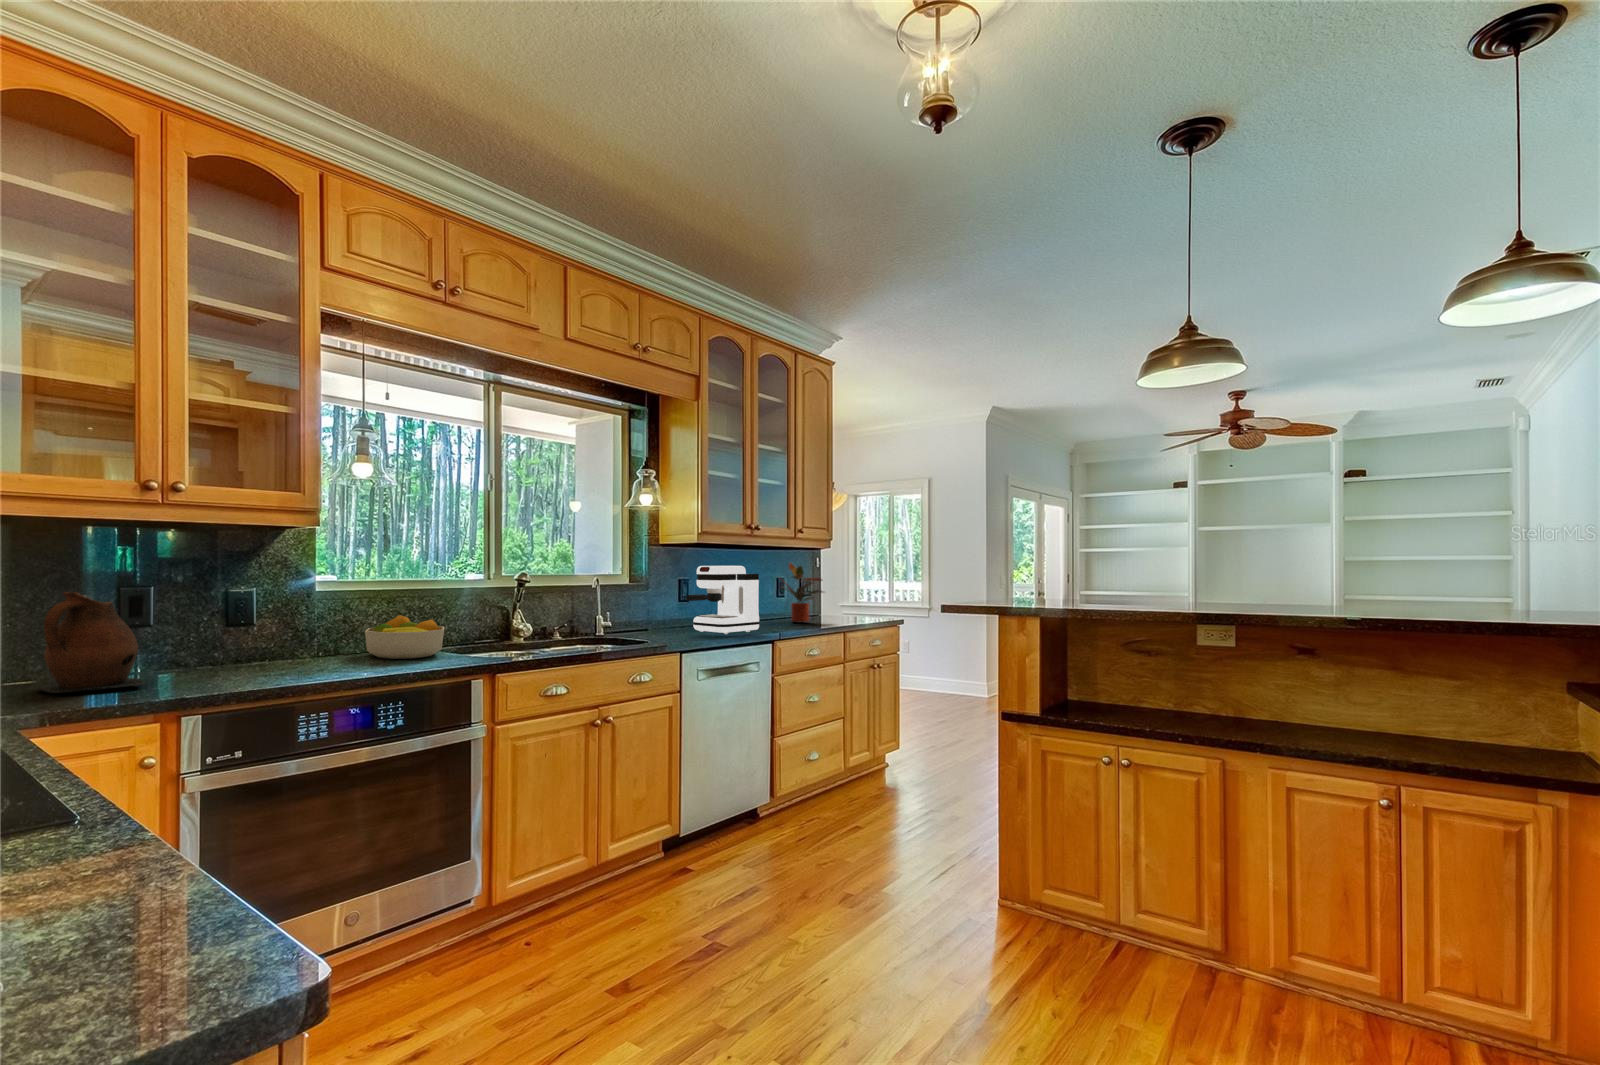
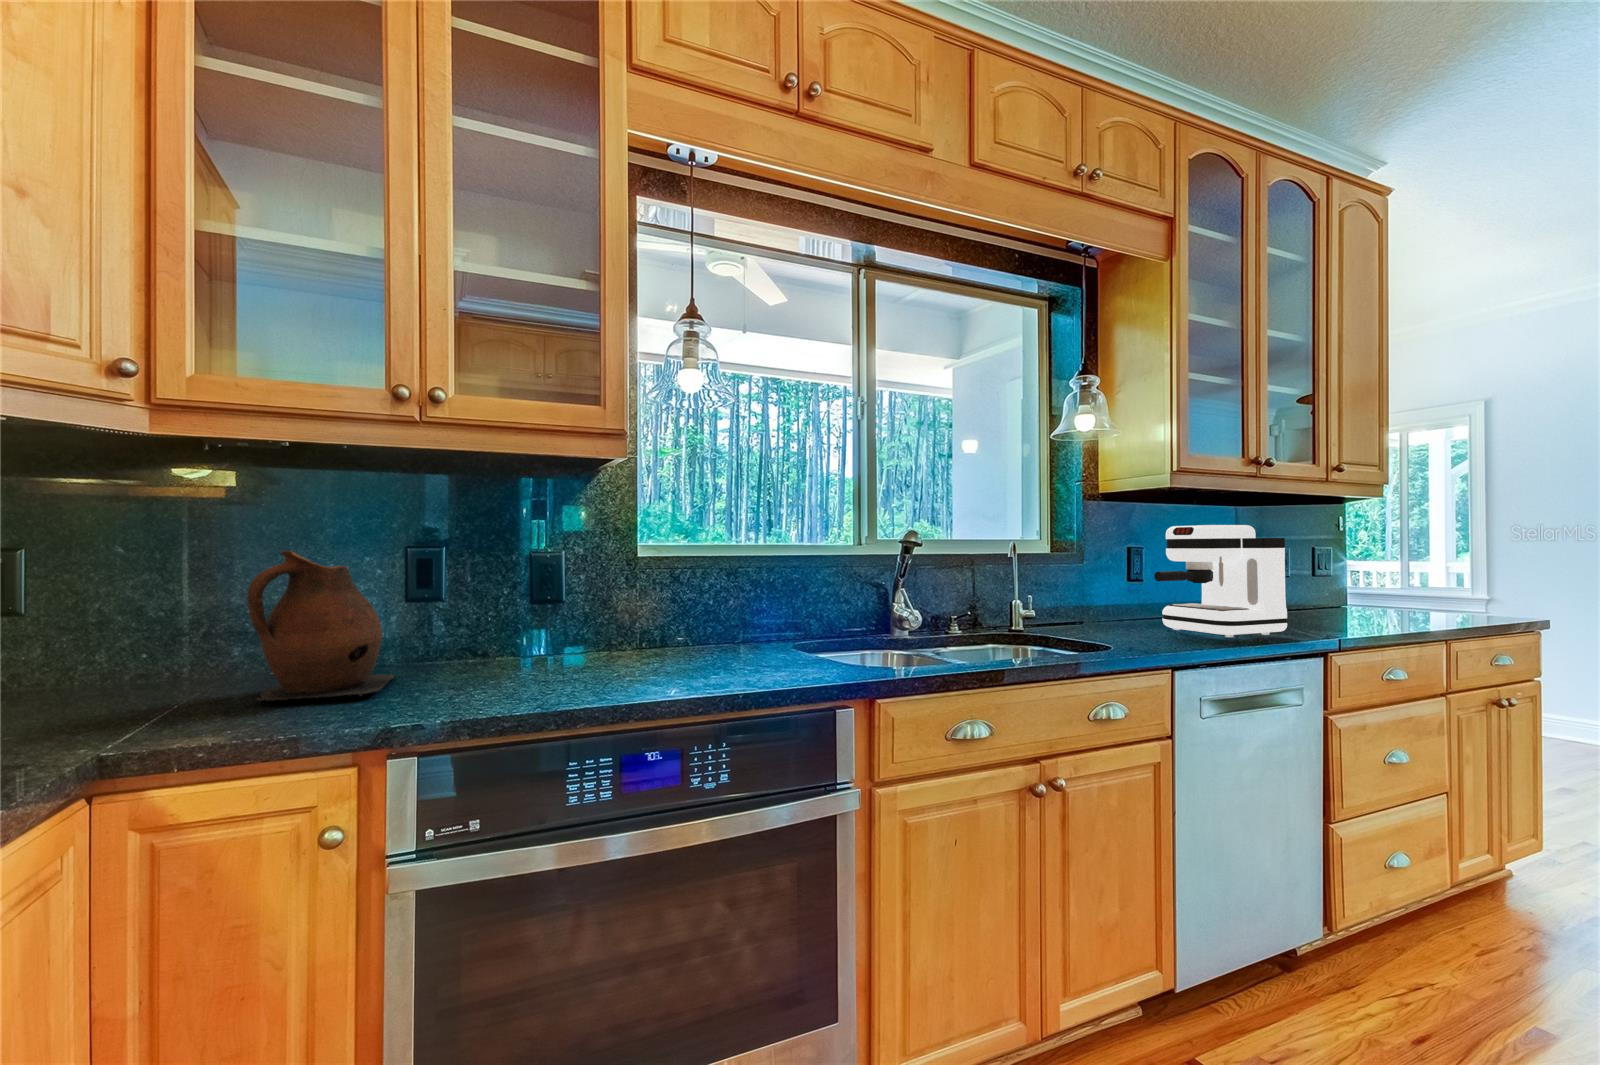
potted plant: present [782,563,823,622] -> none [1285,523,1383,619]
fruit bowl: present [365,615,444,659] -> none [695,593,801,661]

